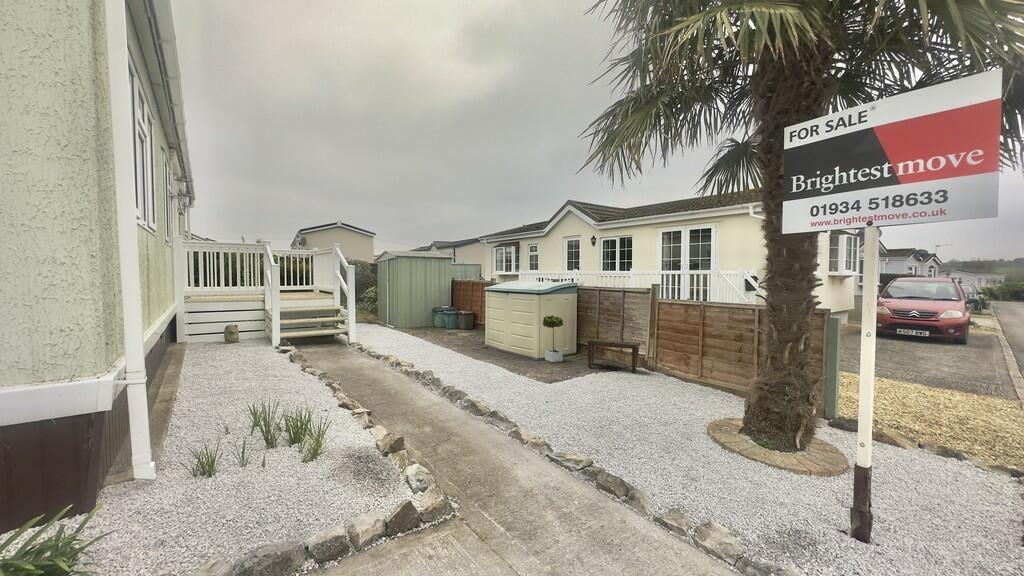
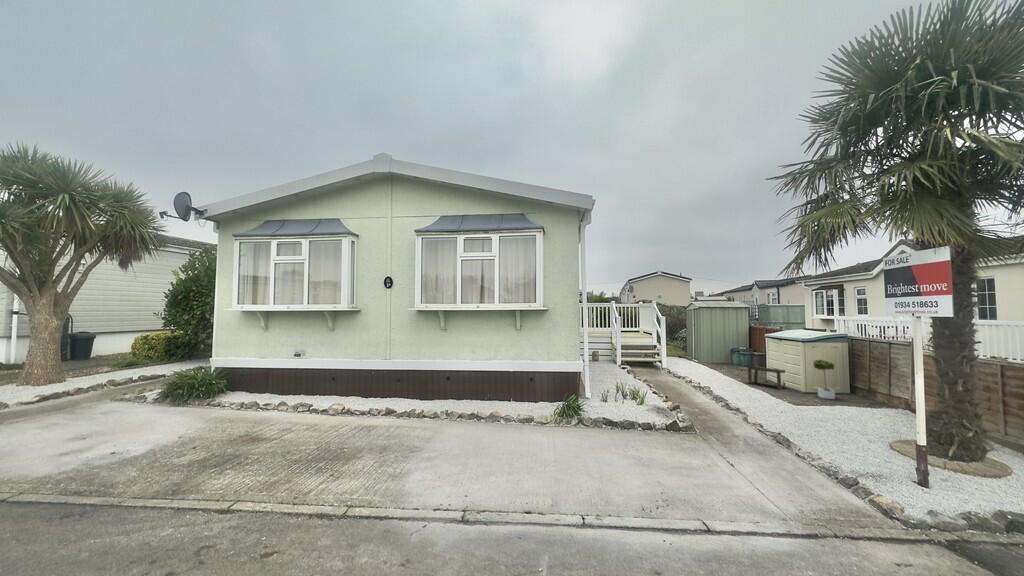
bench: present [587,339,640,373] -> present [748,366,785,389]

